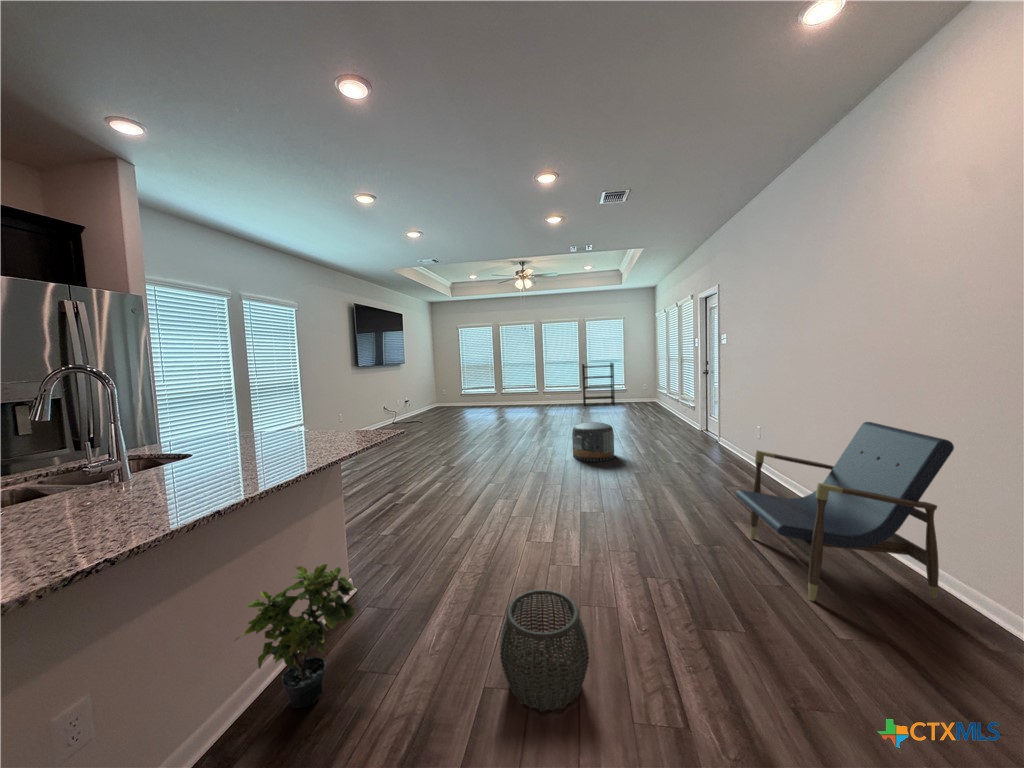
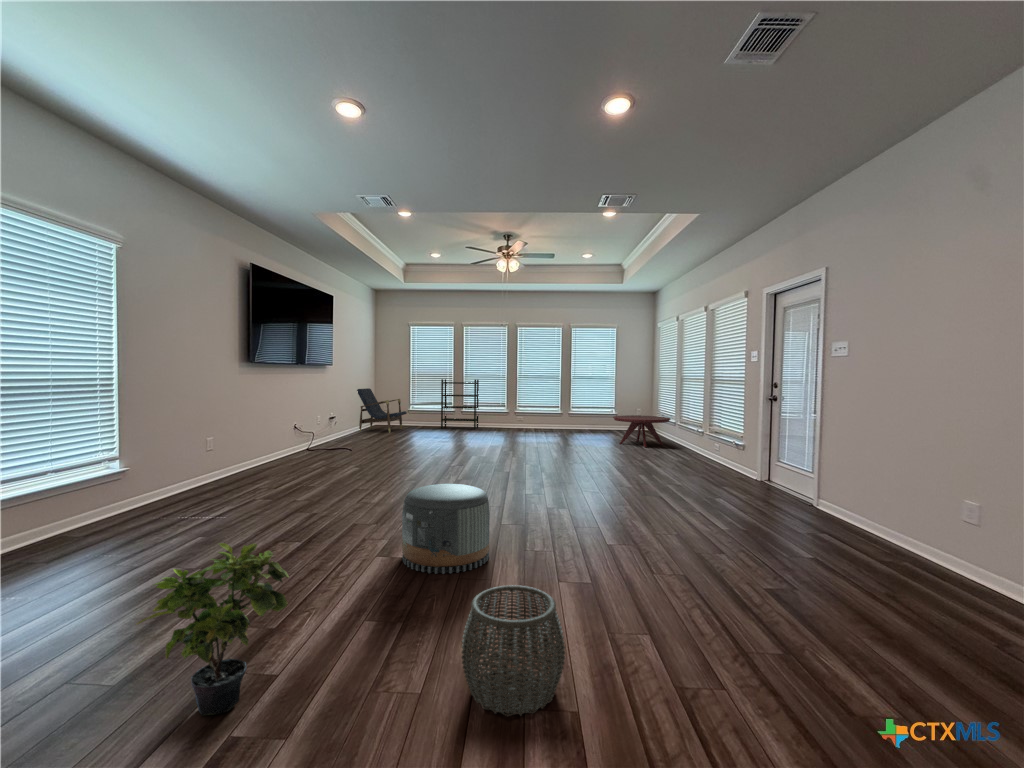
bookshelf: present [582,363,615,406] -> present [441,379,479,430]
coffee table: none [625,391,674,418] -> present [613,415,671,447]
pouf: present [572,422,614,461] -> present [402,484,490,574]
lounge chair: present [736,422,954,601] -> present [357,388,407,433]

